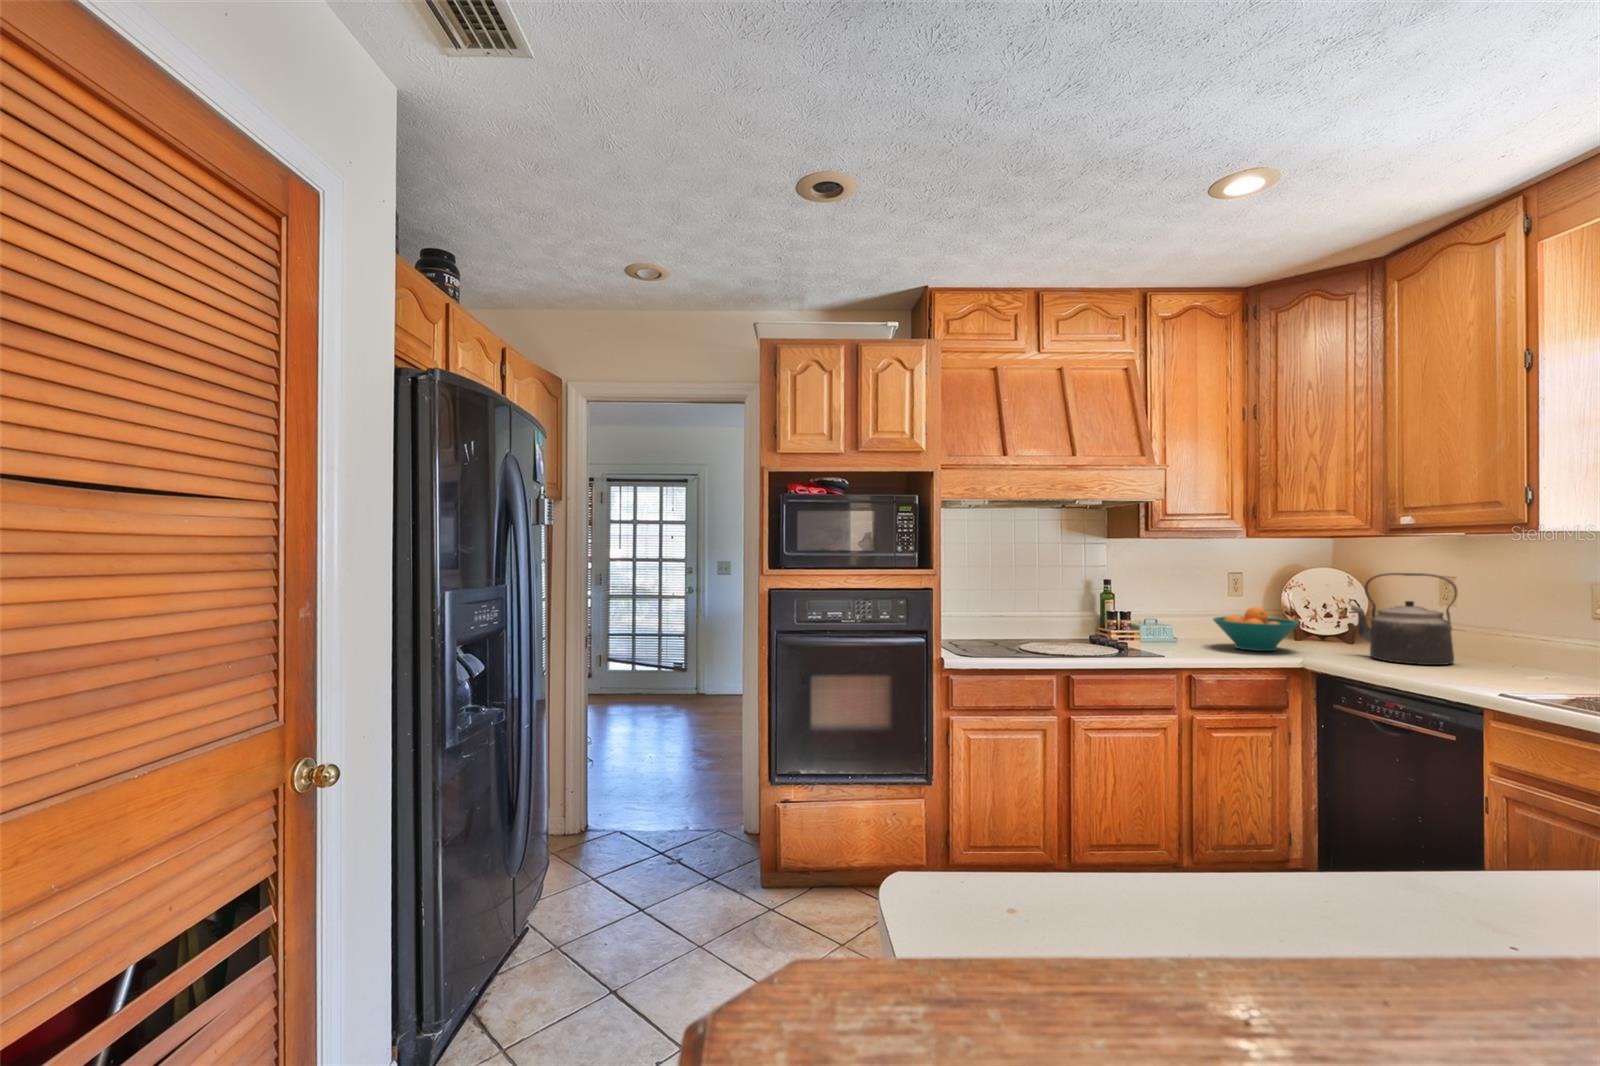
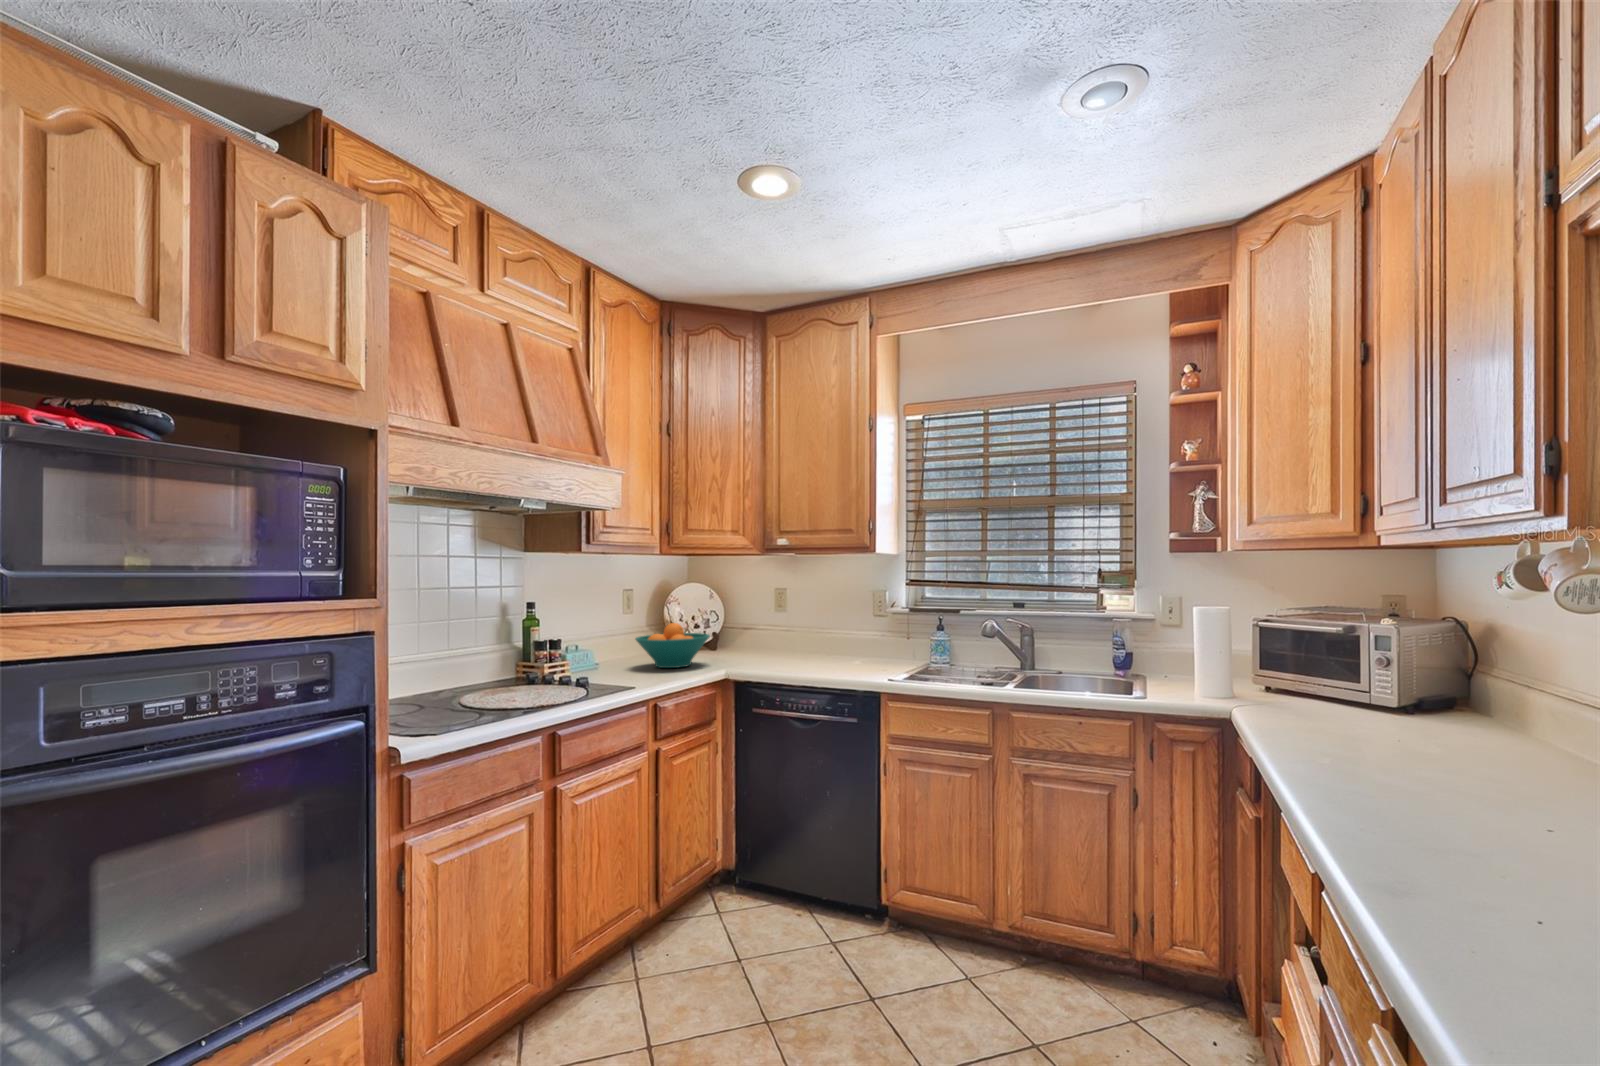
kettle: present [1351,573,1457,665] -> none [739,582,809,660]

